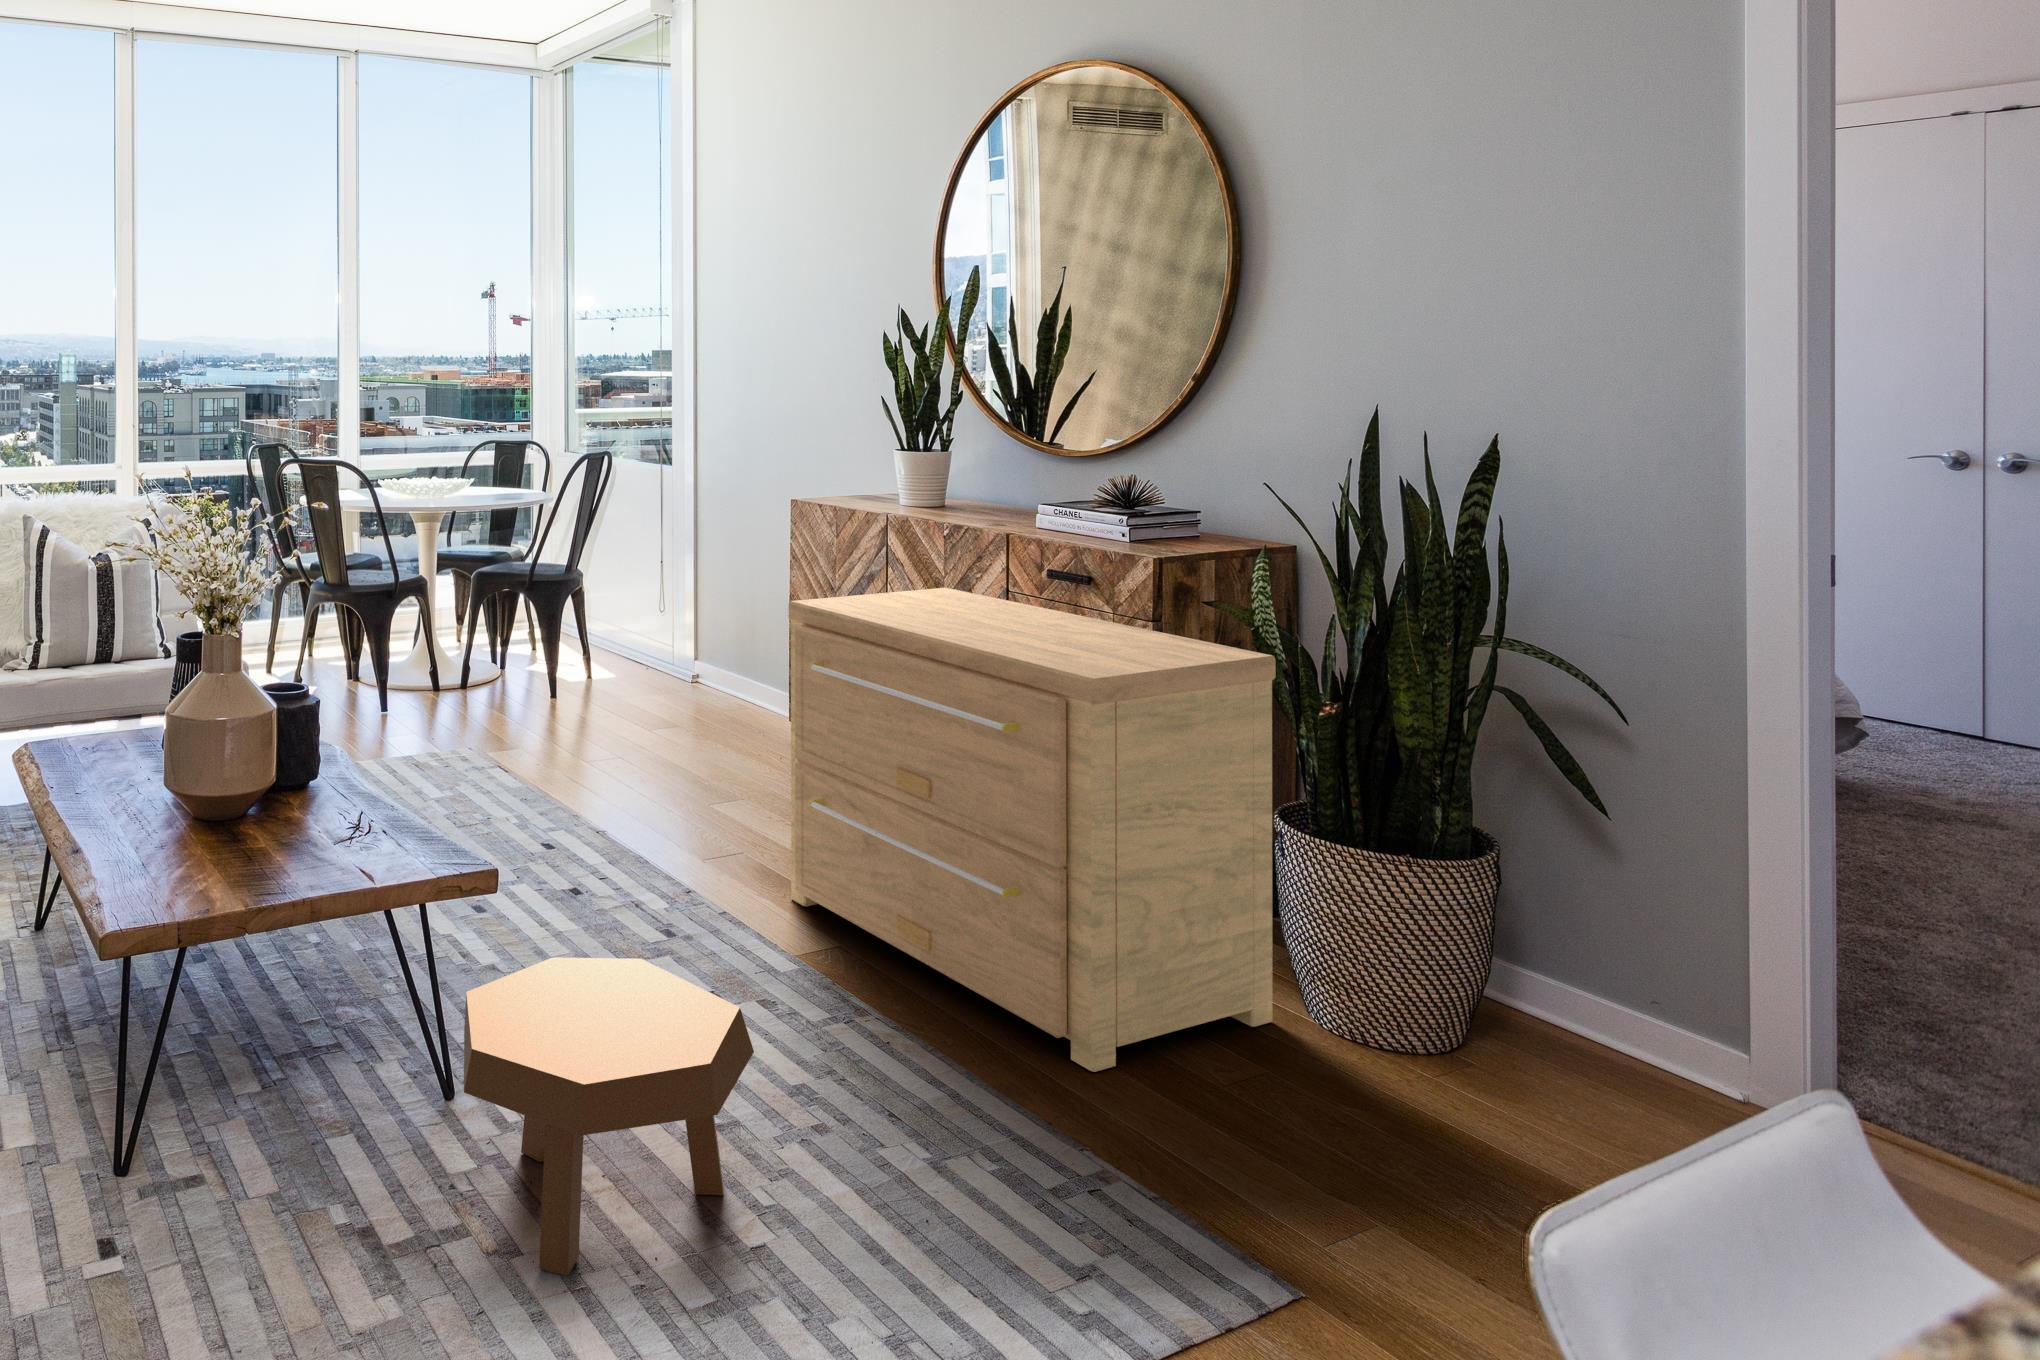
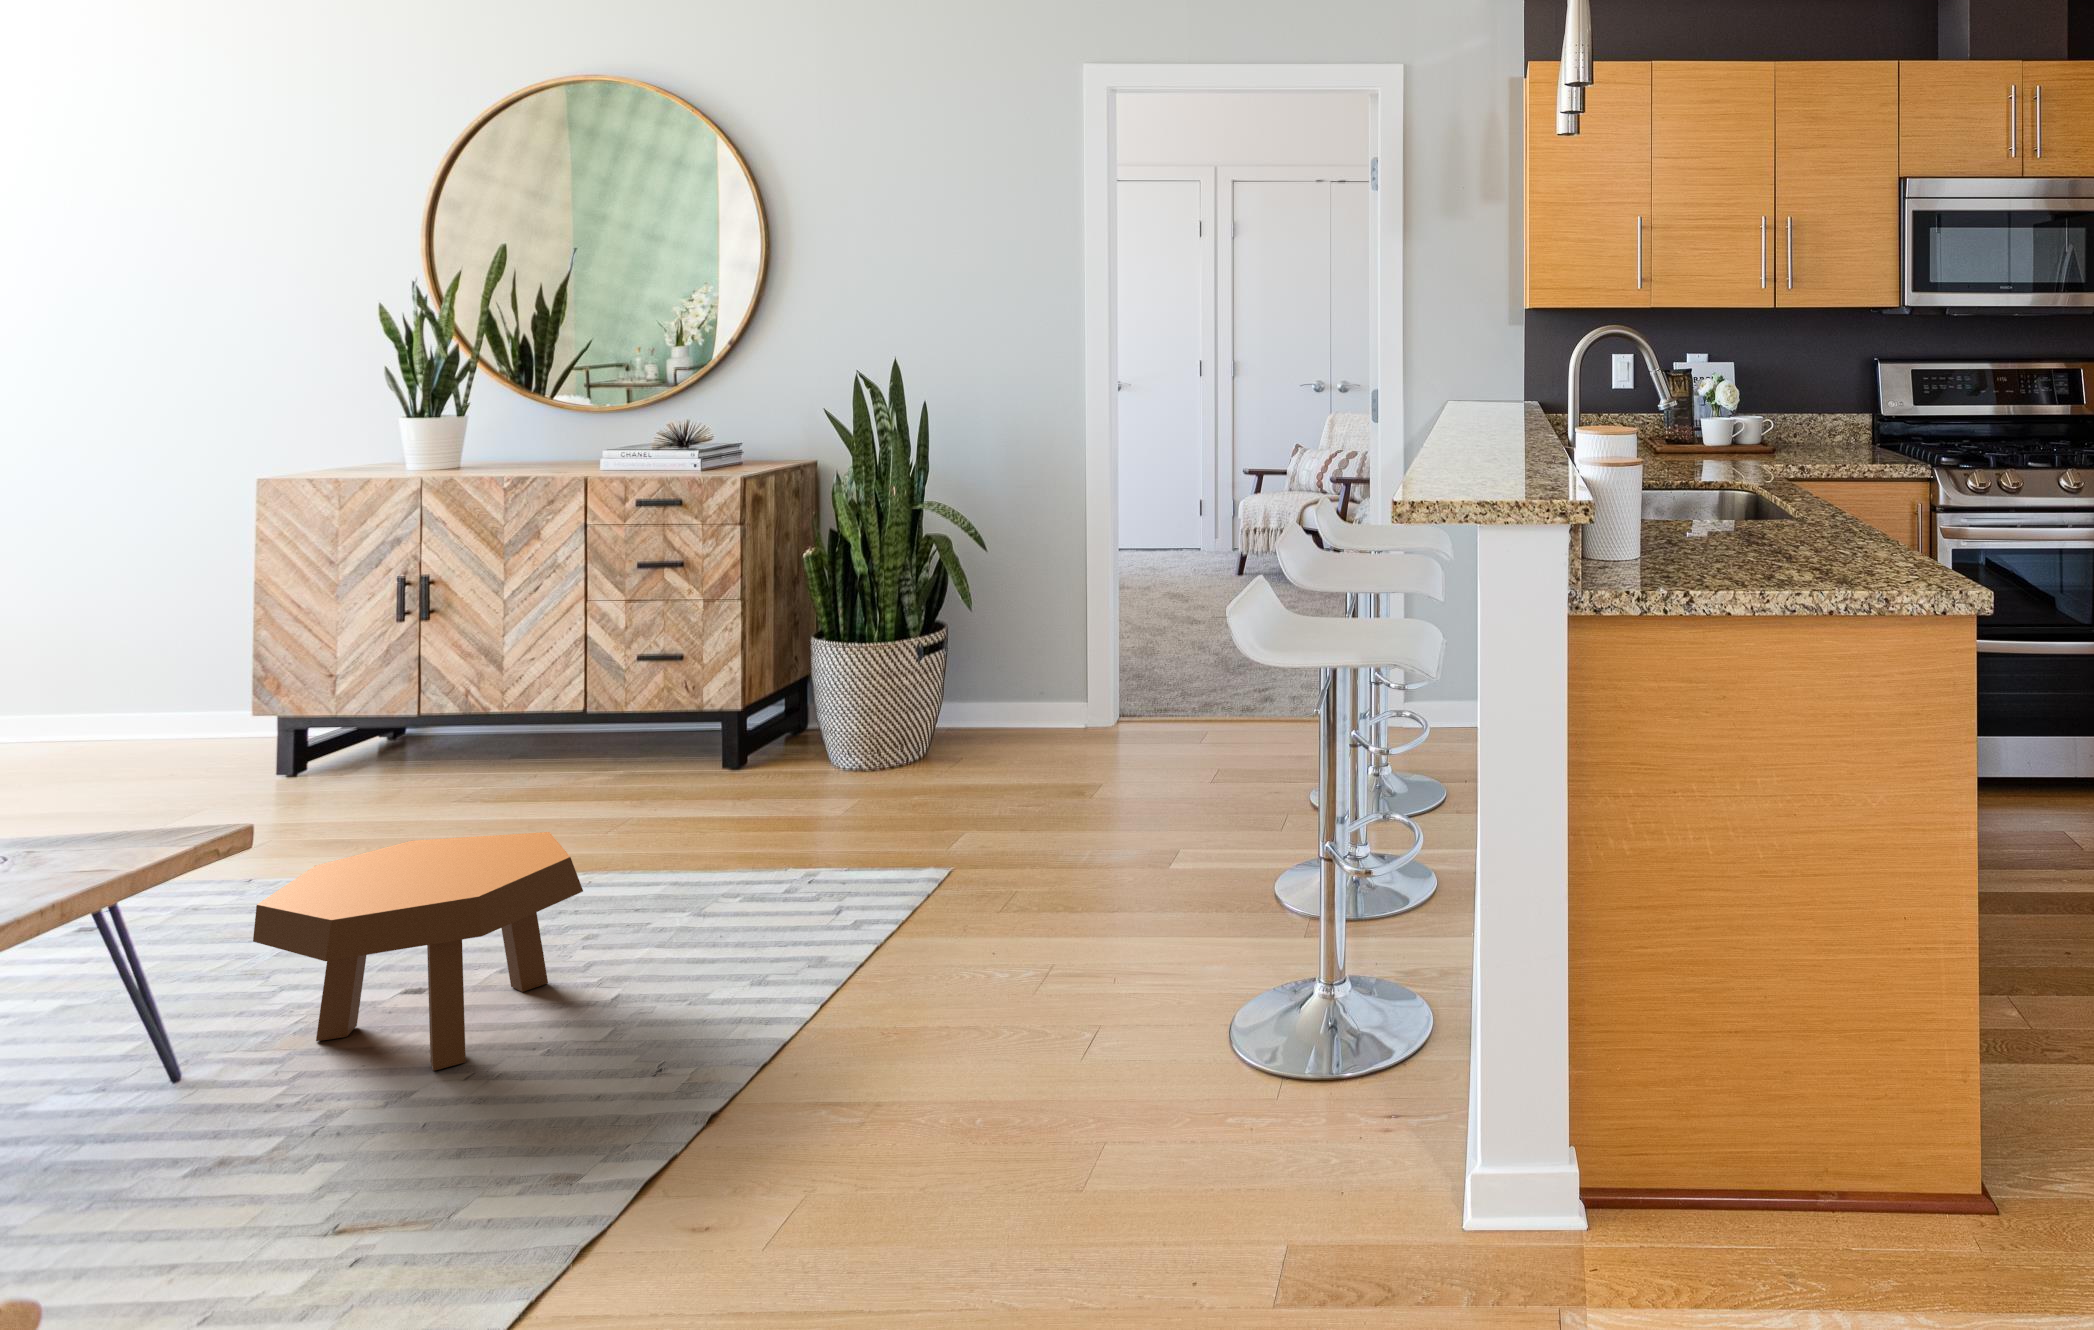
side table: present [788,588,1276,1072] -> none [379,528,852,839]

